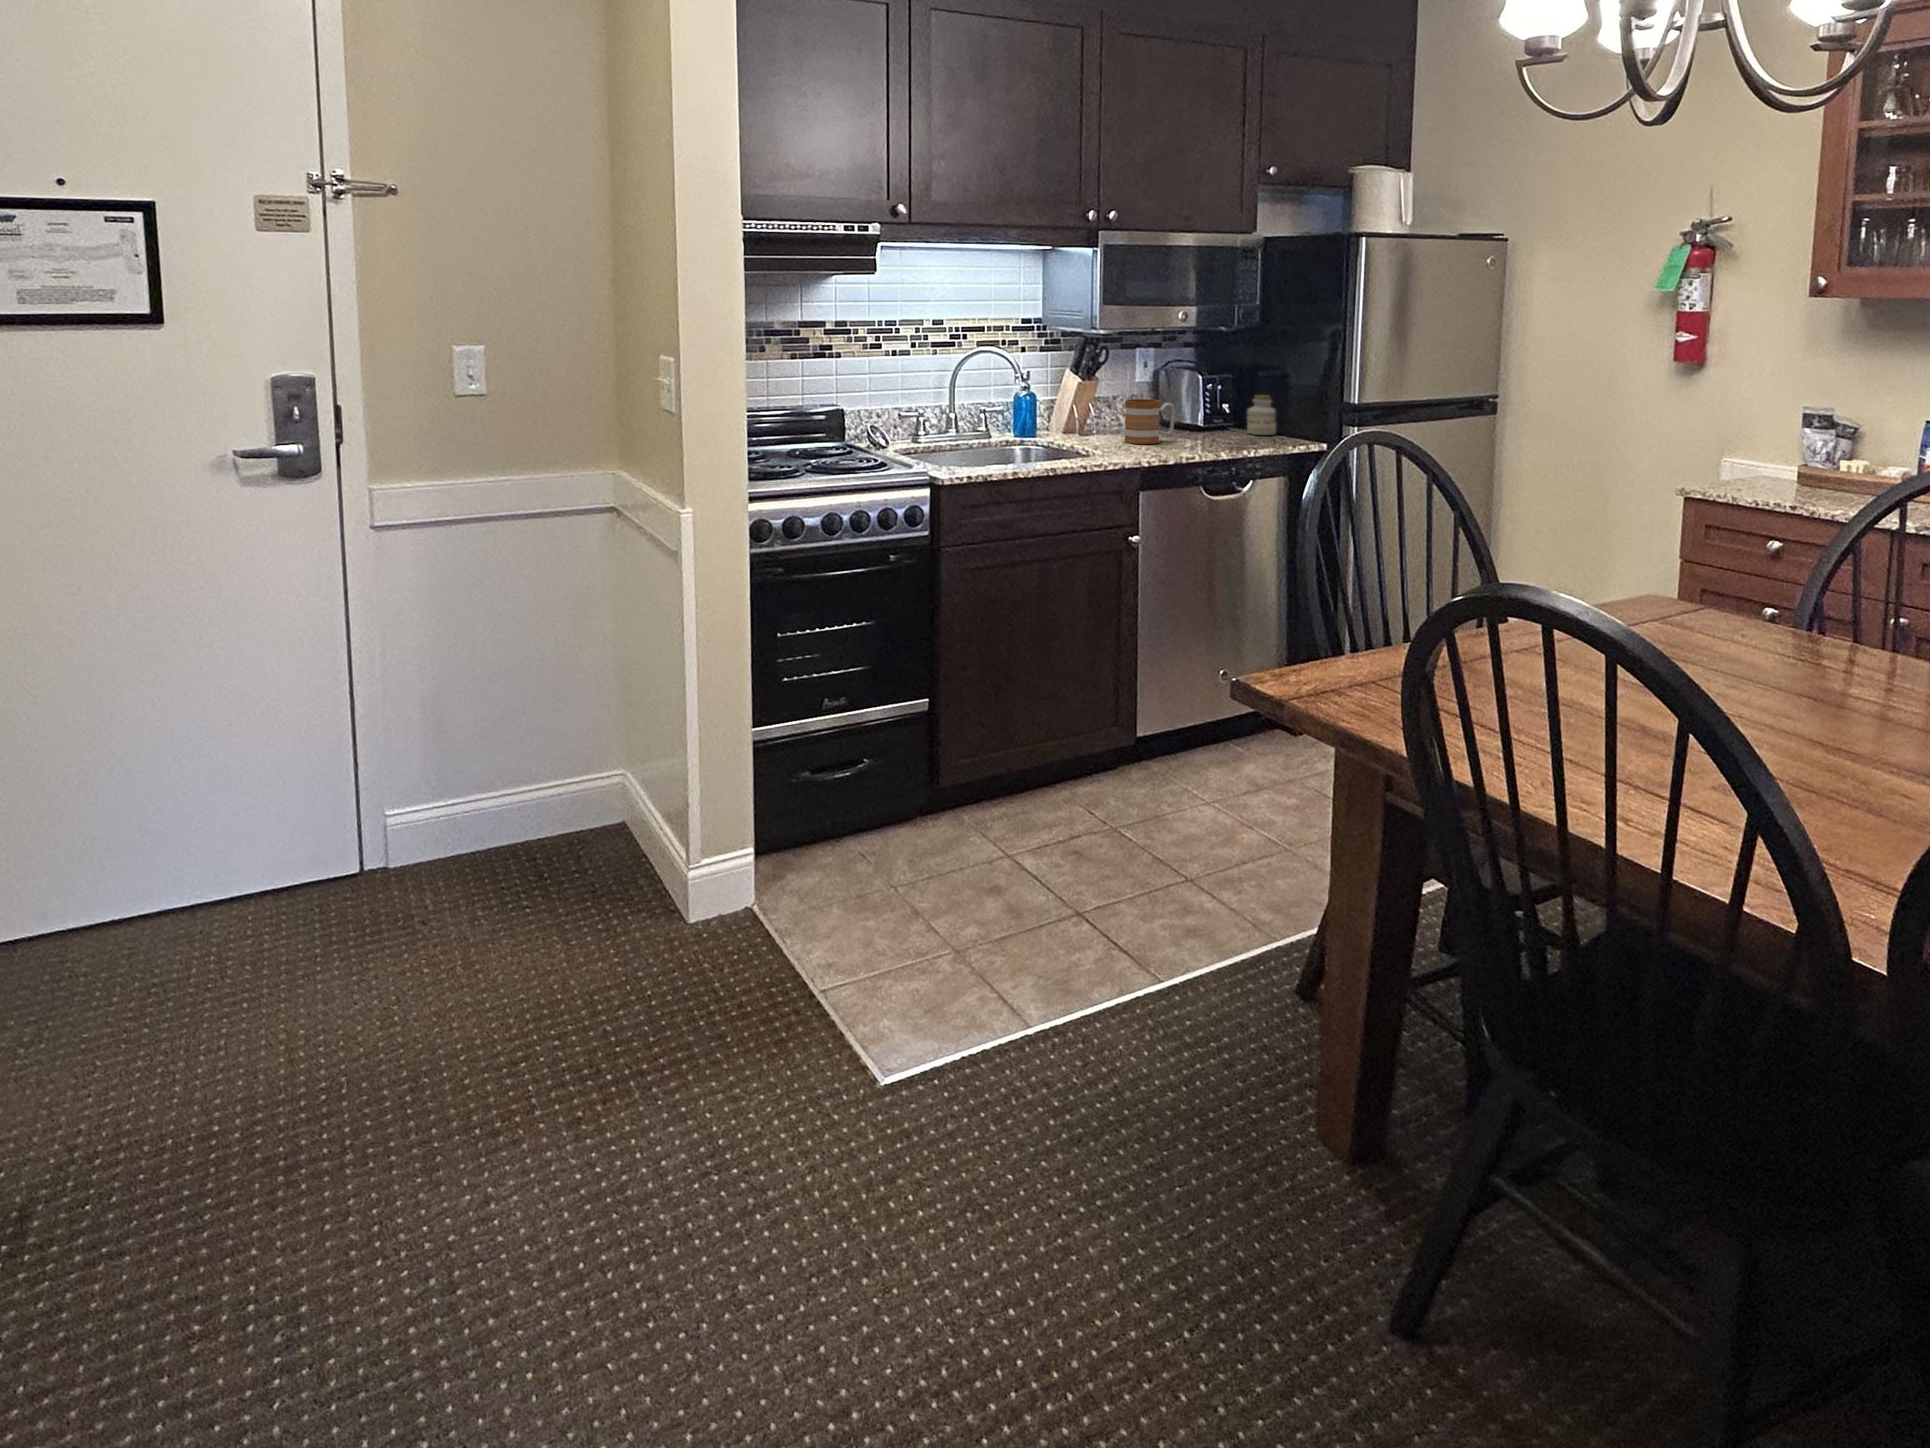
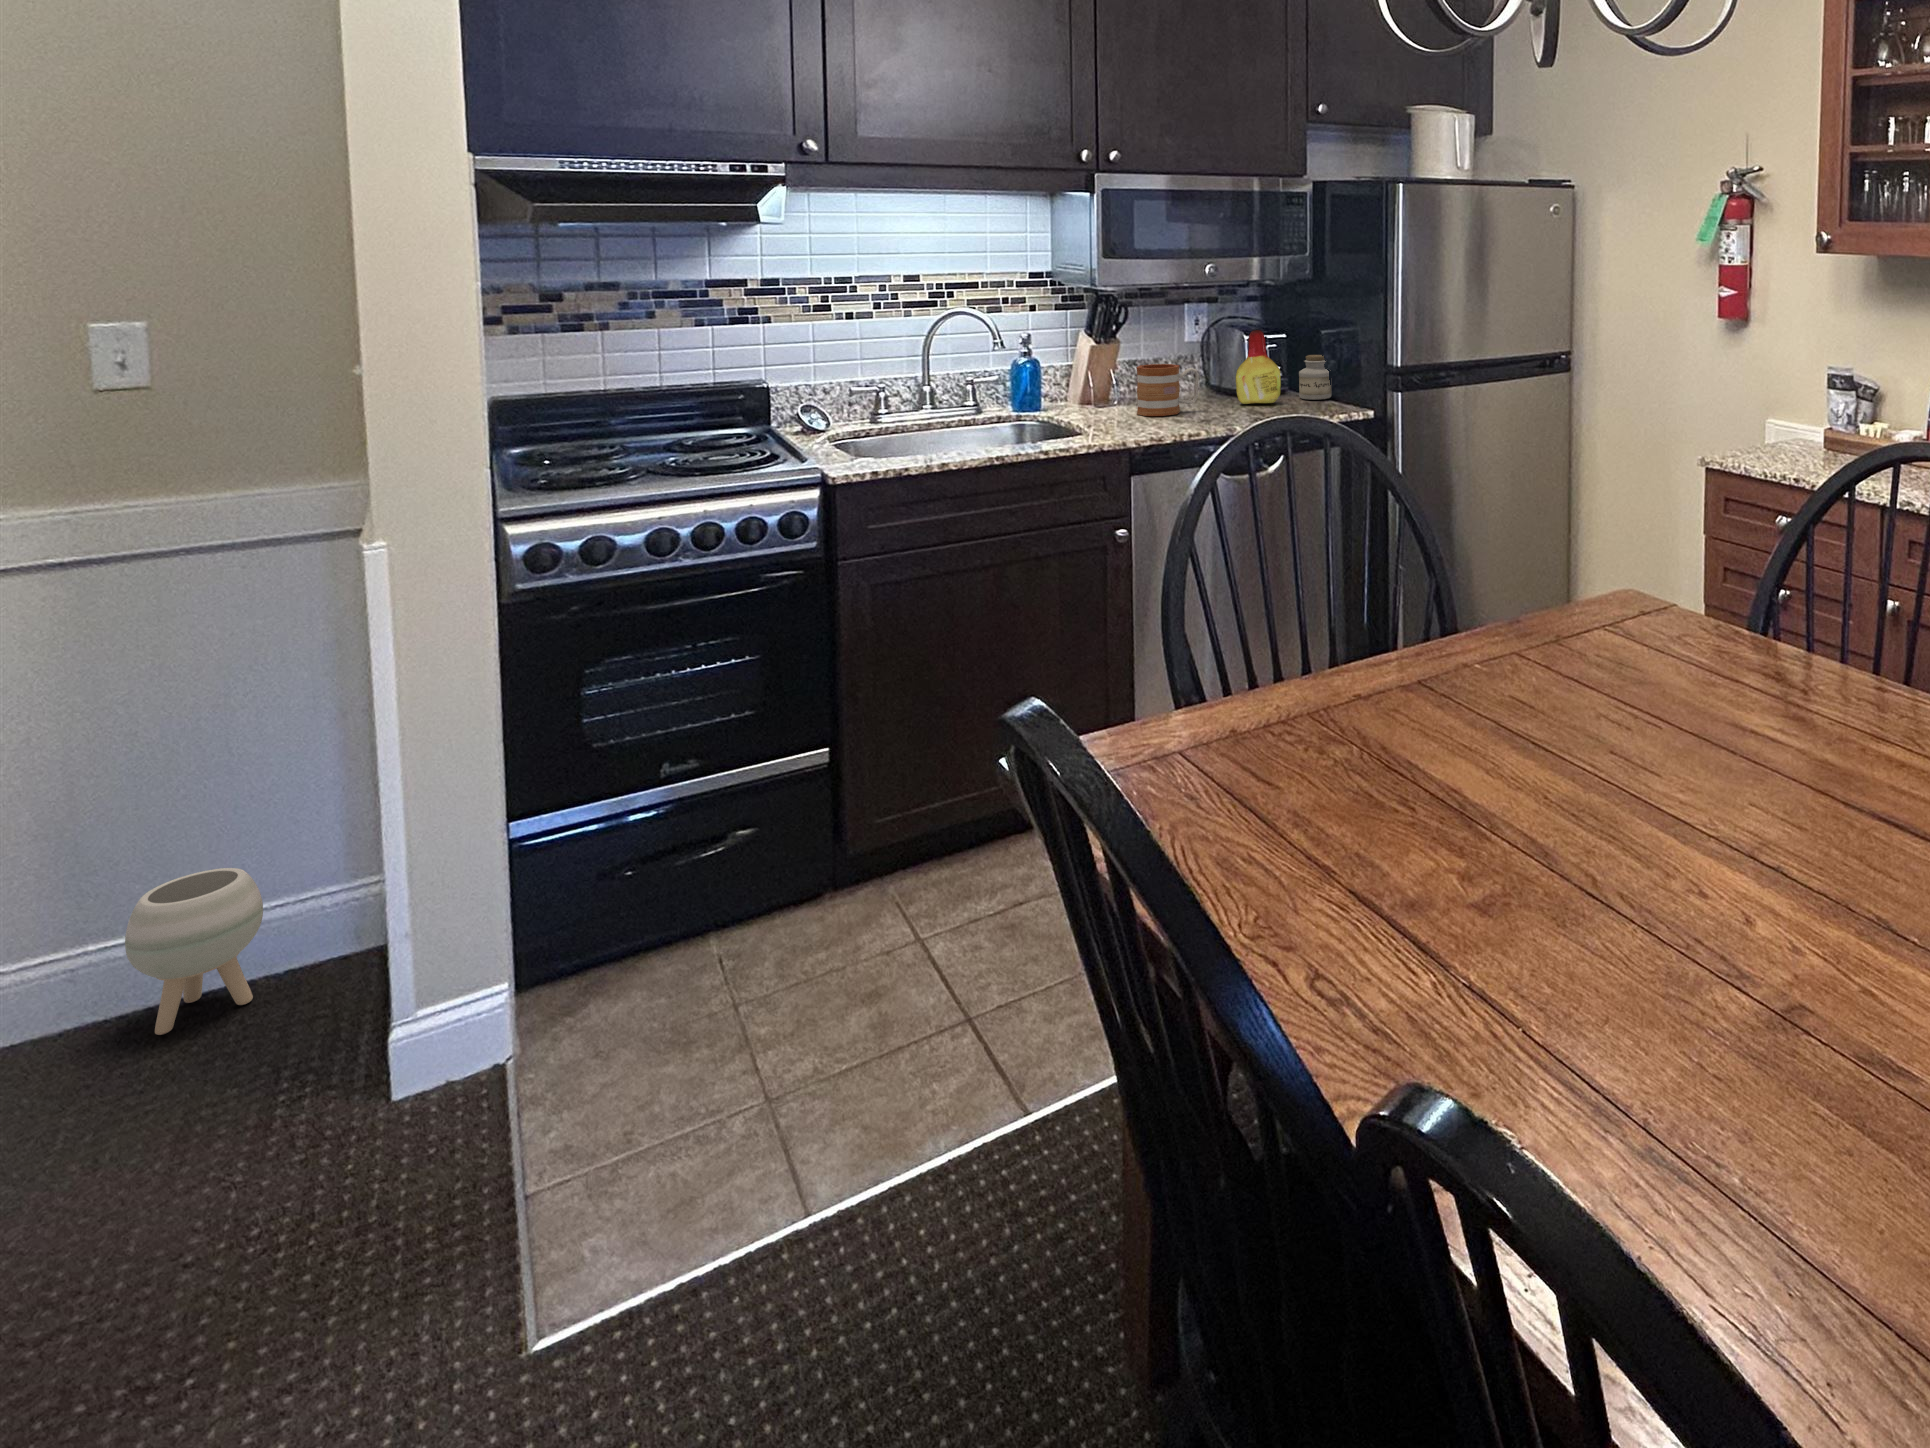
bottle: none [1199,371,1238,437] -> present [1236,330,1281,404]
planter: none [482,758,557,874] -> present [125,868,263,1035]

